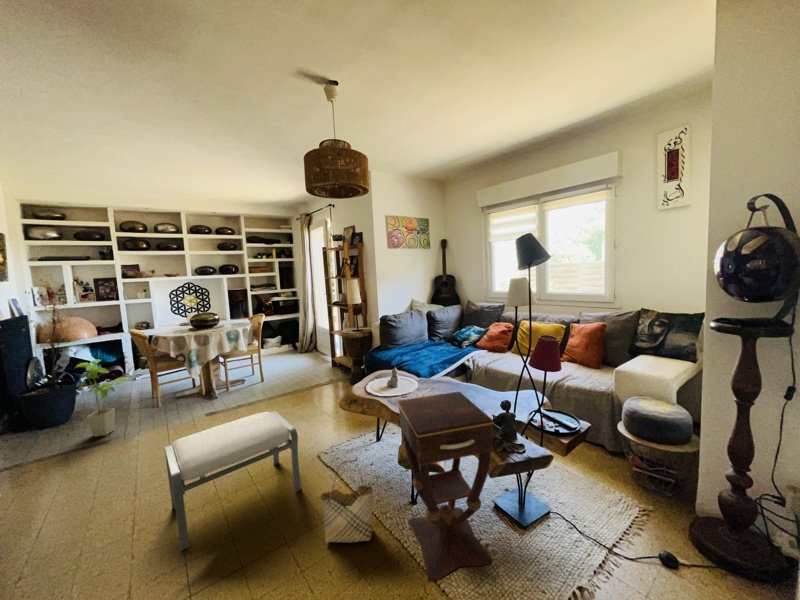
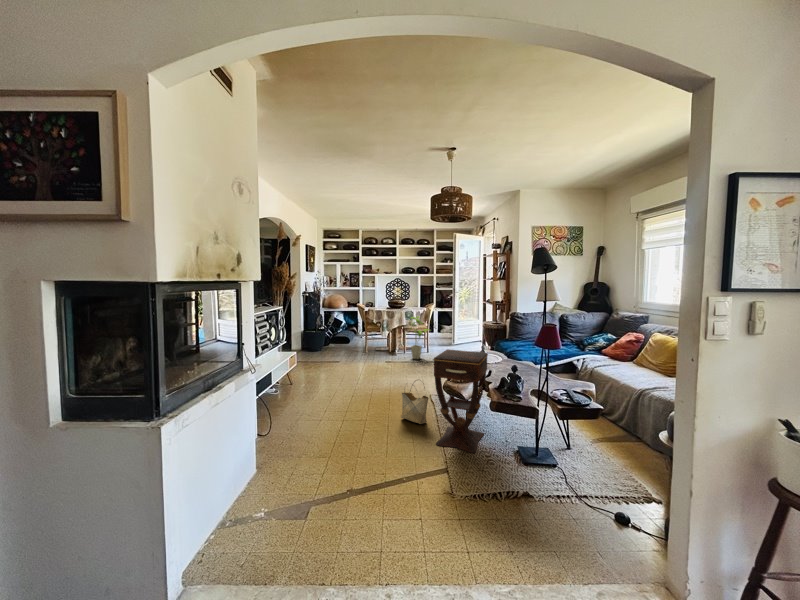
house plant: present [76,360,130,437] -> present [410,317,429,359]
ottoman: present [165,411,302,551] -> none [347,353,407,401]

